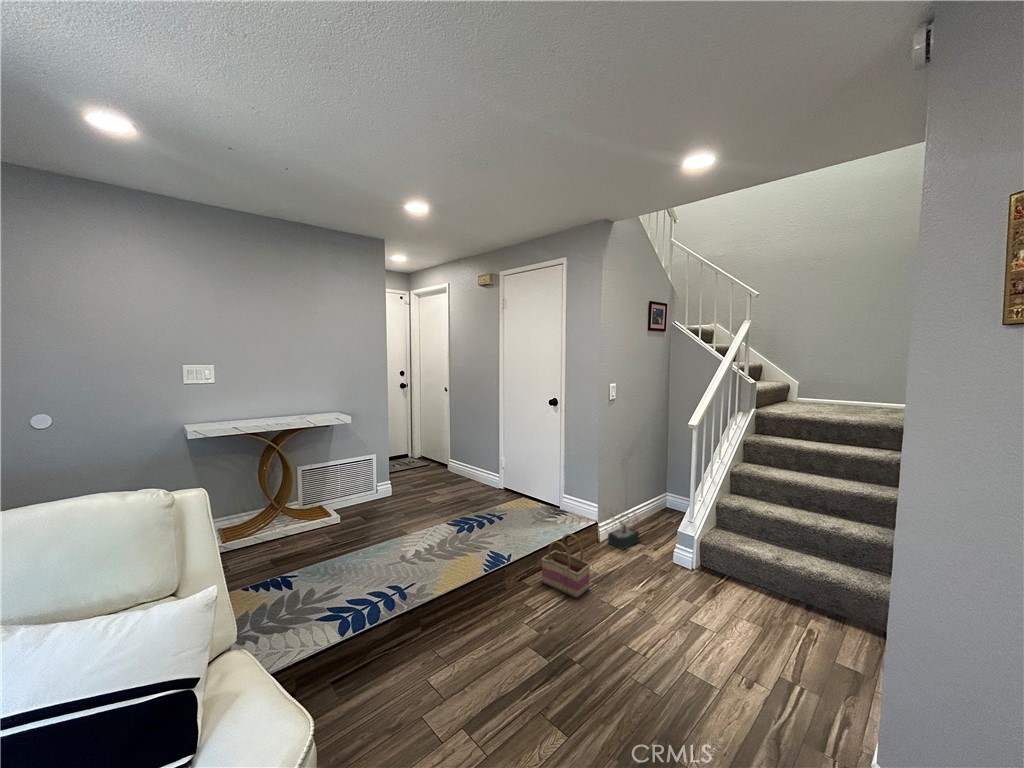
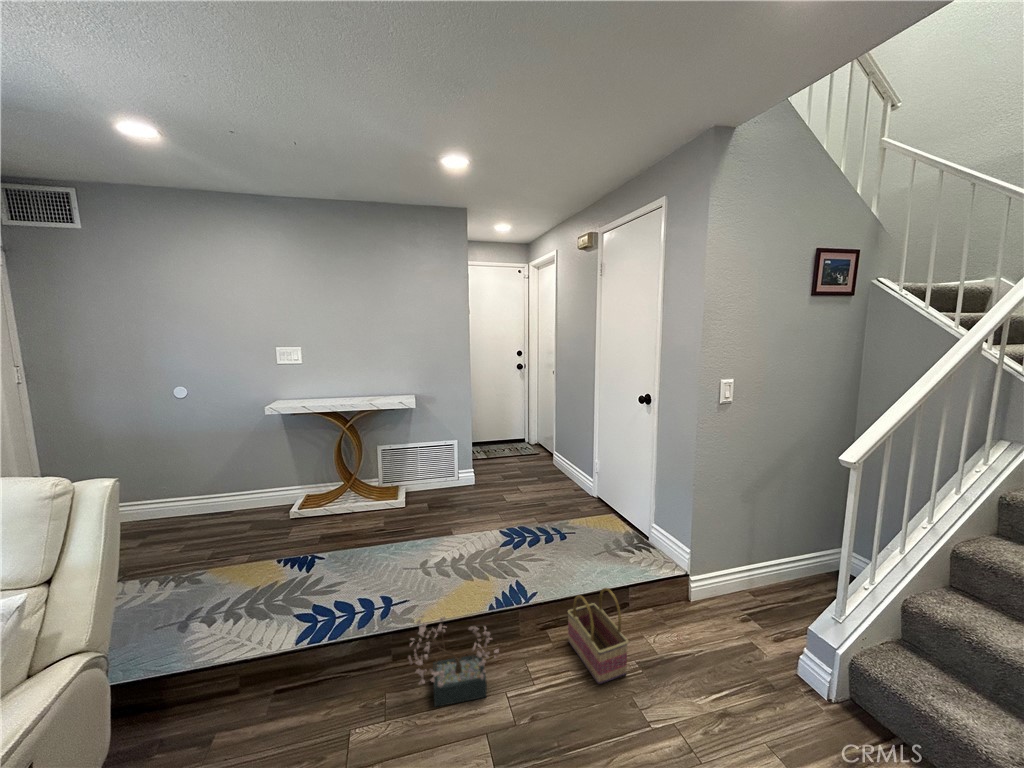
decorative plant: present [602,509,640,550] -> present [408,616,499,707]

